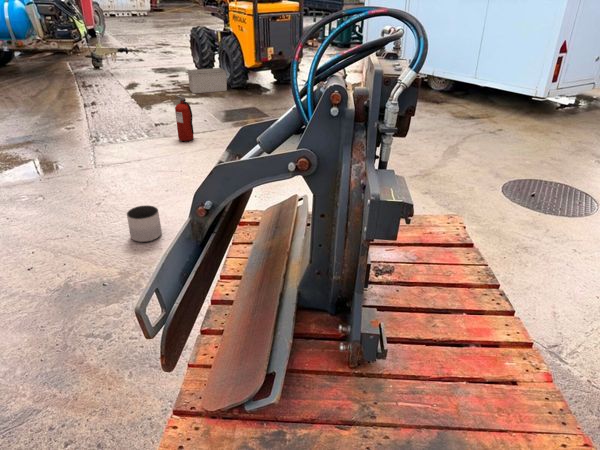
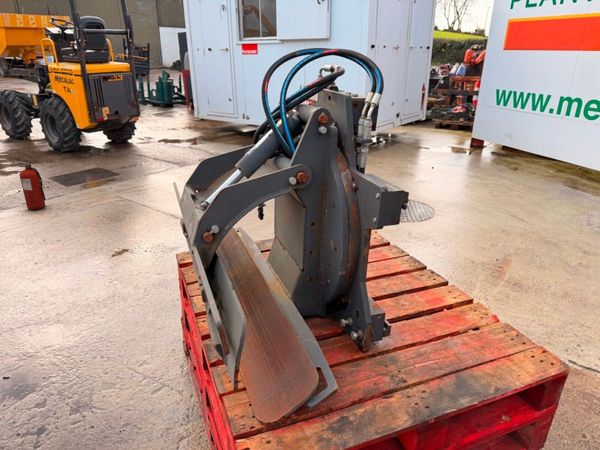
storage bin: present [188,68,227,93] -> none [8,132,58,161]
planter: present [127,205,162,242] -> none [16,277,59,319]

